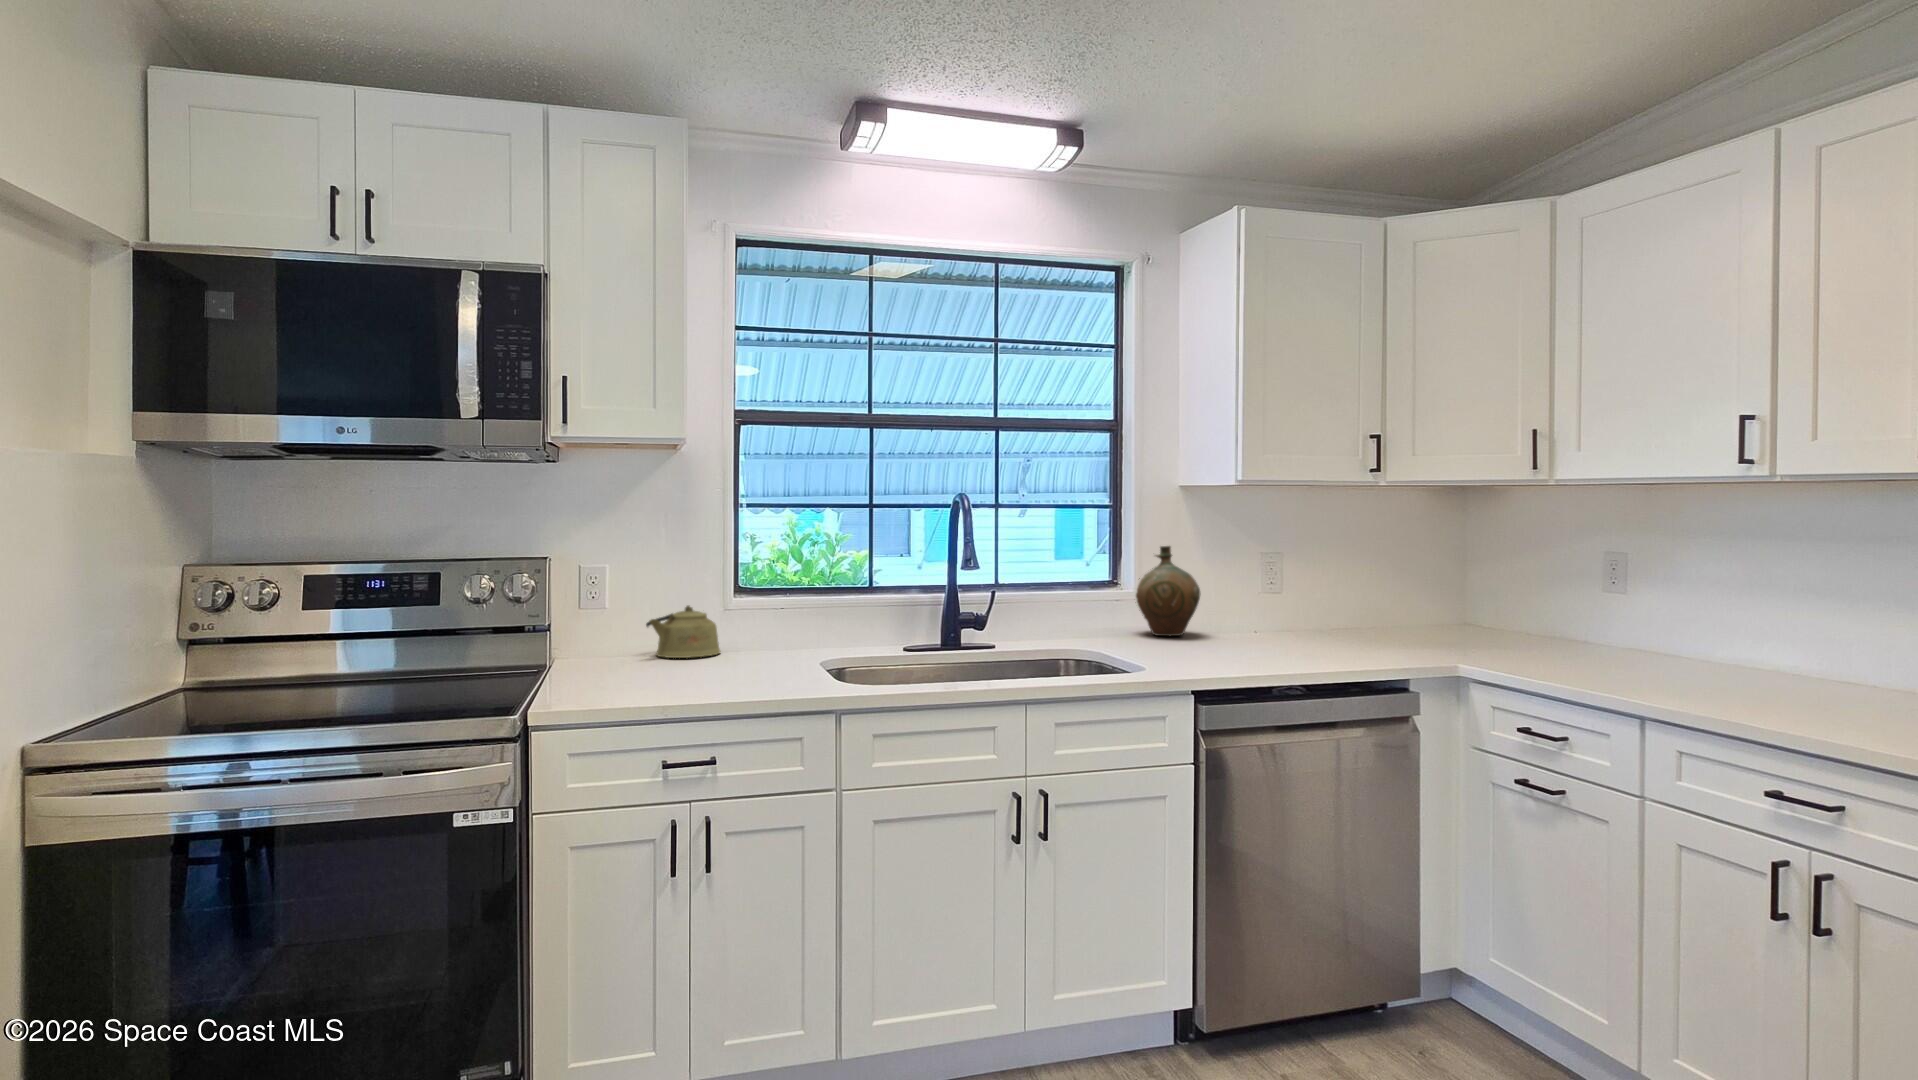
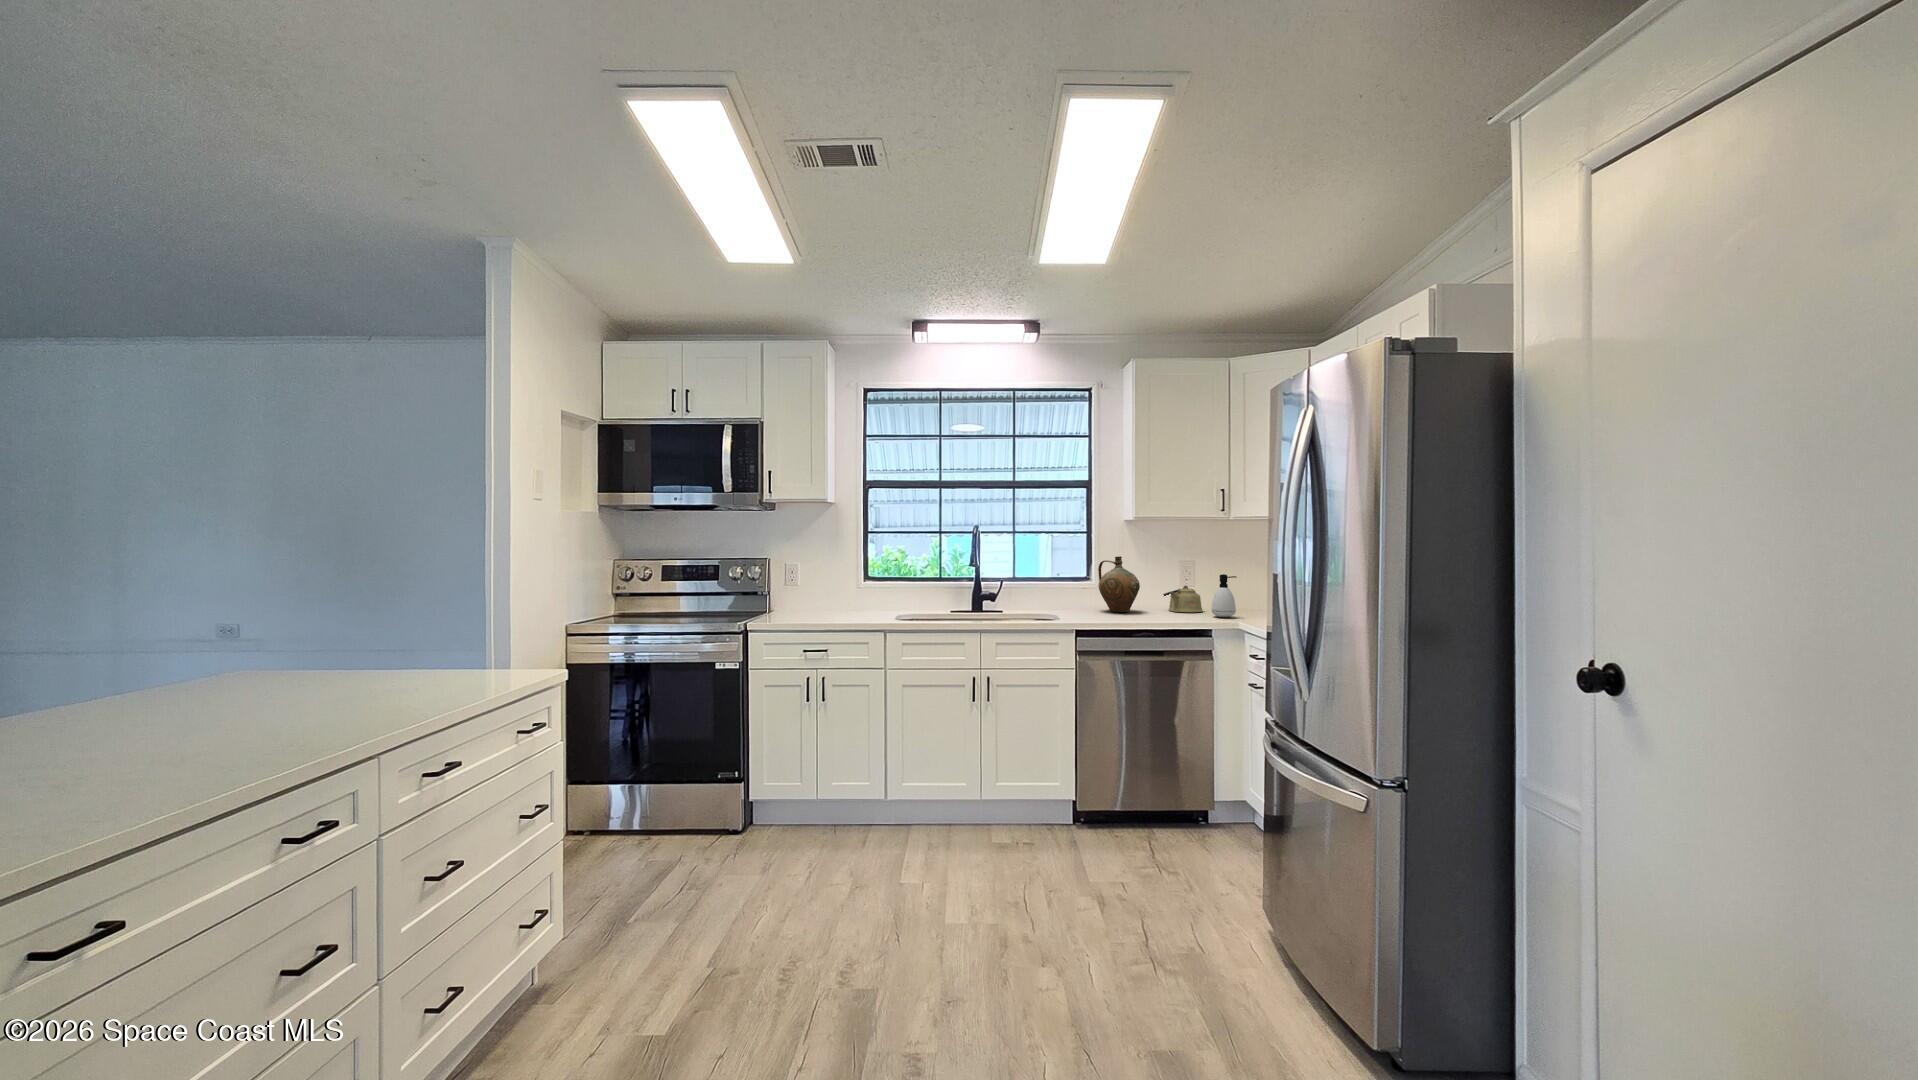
soap dispenser: none [1313,572,1351,639] -> present [1212,574,1236,617]
kettle: present [646,606,721,658] -> present [1163,585,1202,612]

